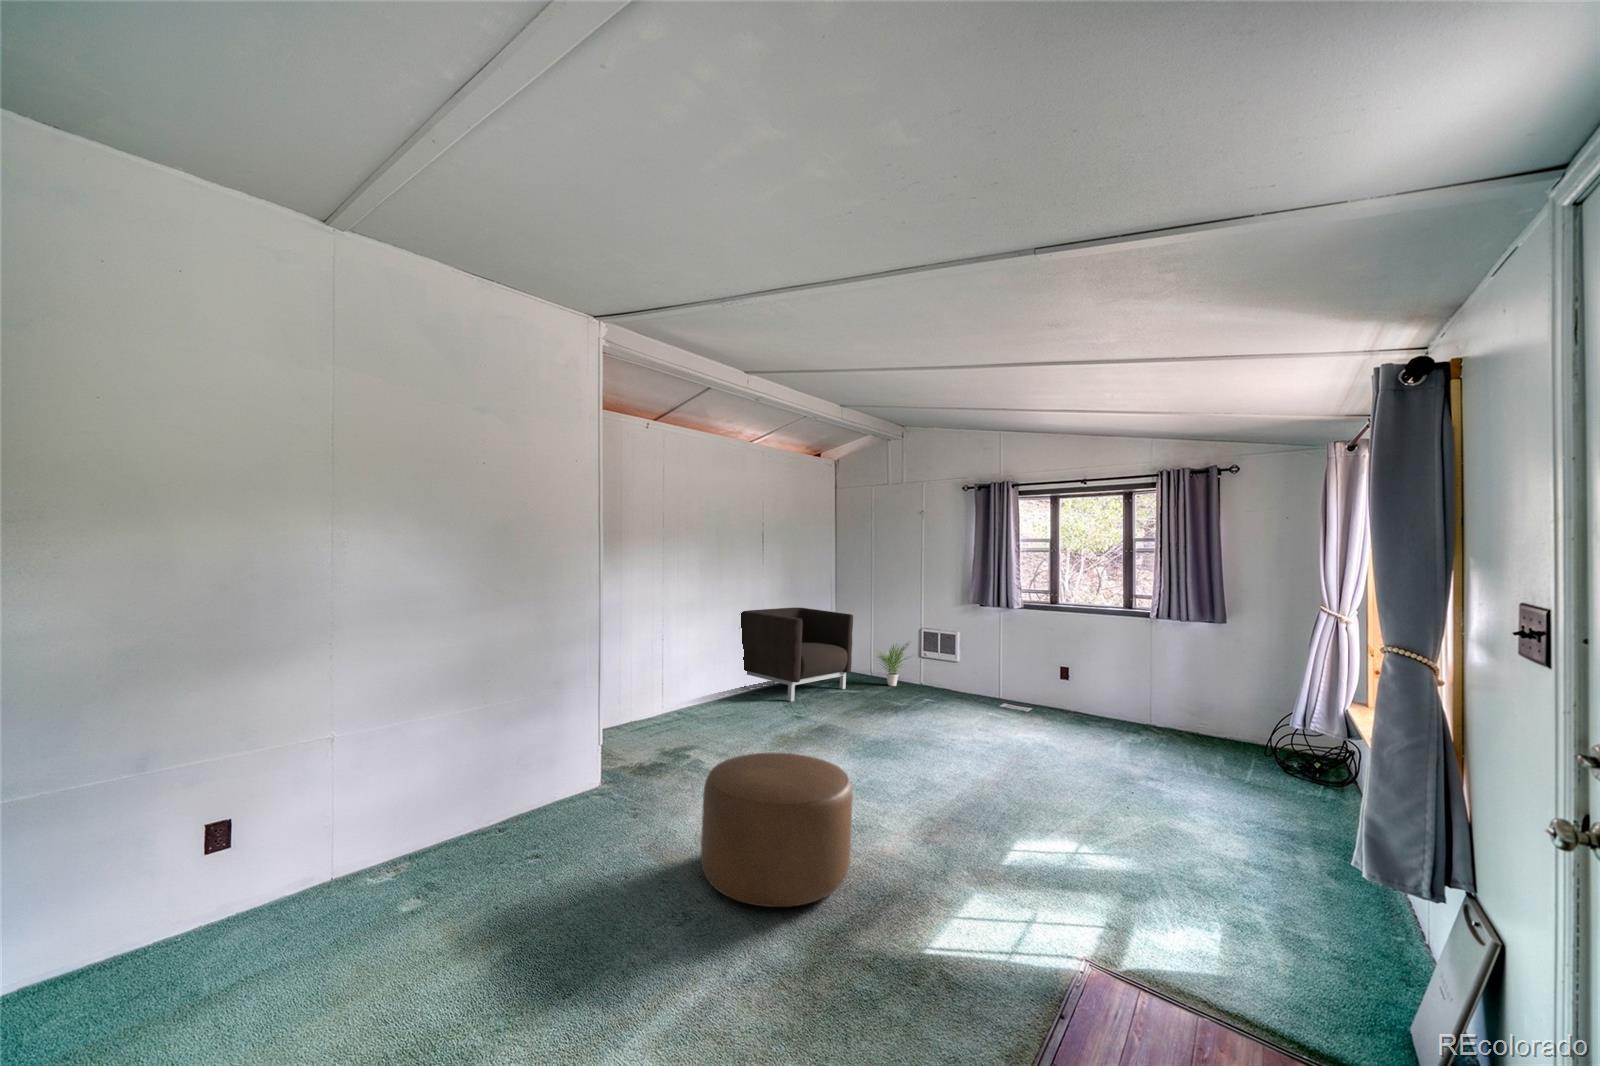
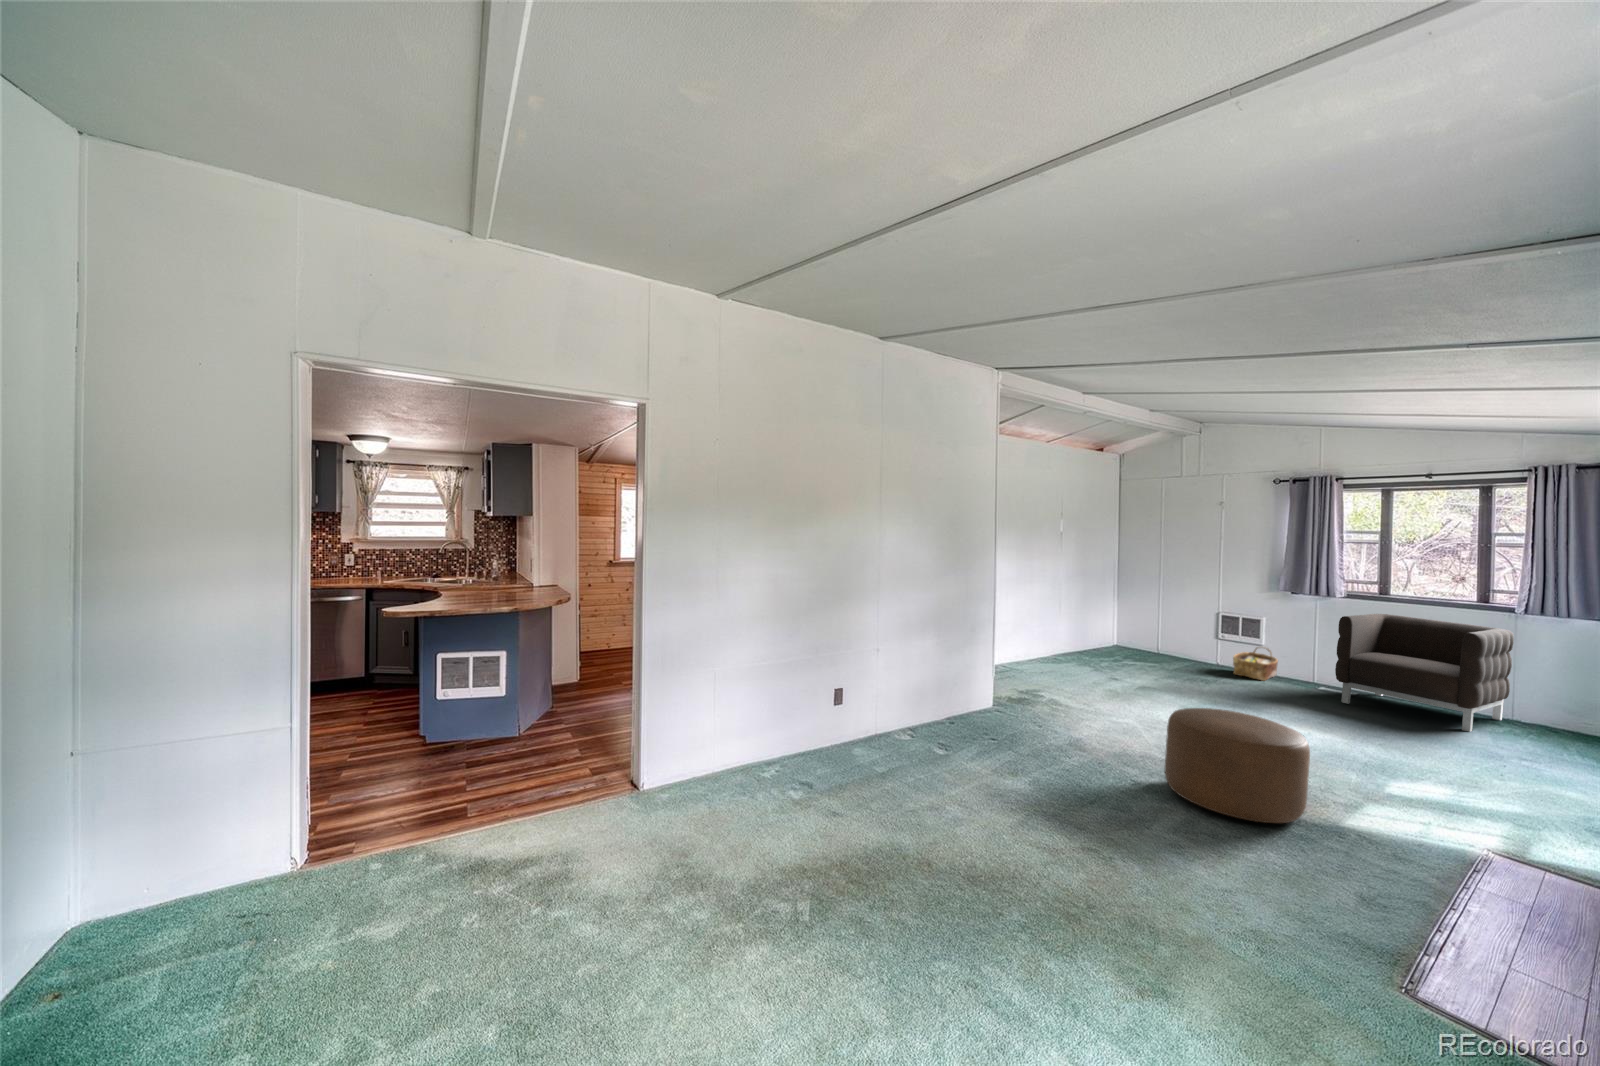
armchair: present [740,608,853,701] -> present [1335,614,1514,732]
potted plant: present [878,644,909,686] -> none [1169,620,1215,665]
woven basket: none [926,663,967,700] -> present [1233,647,1278,681]

